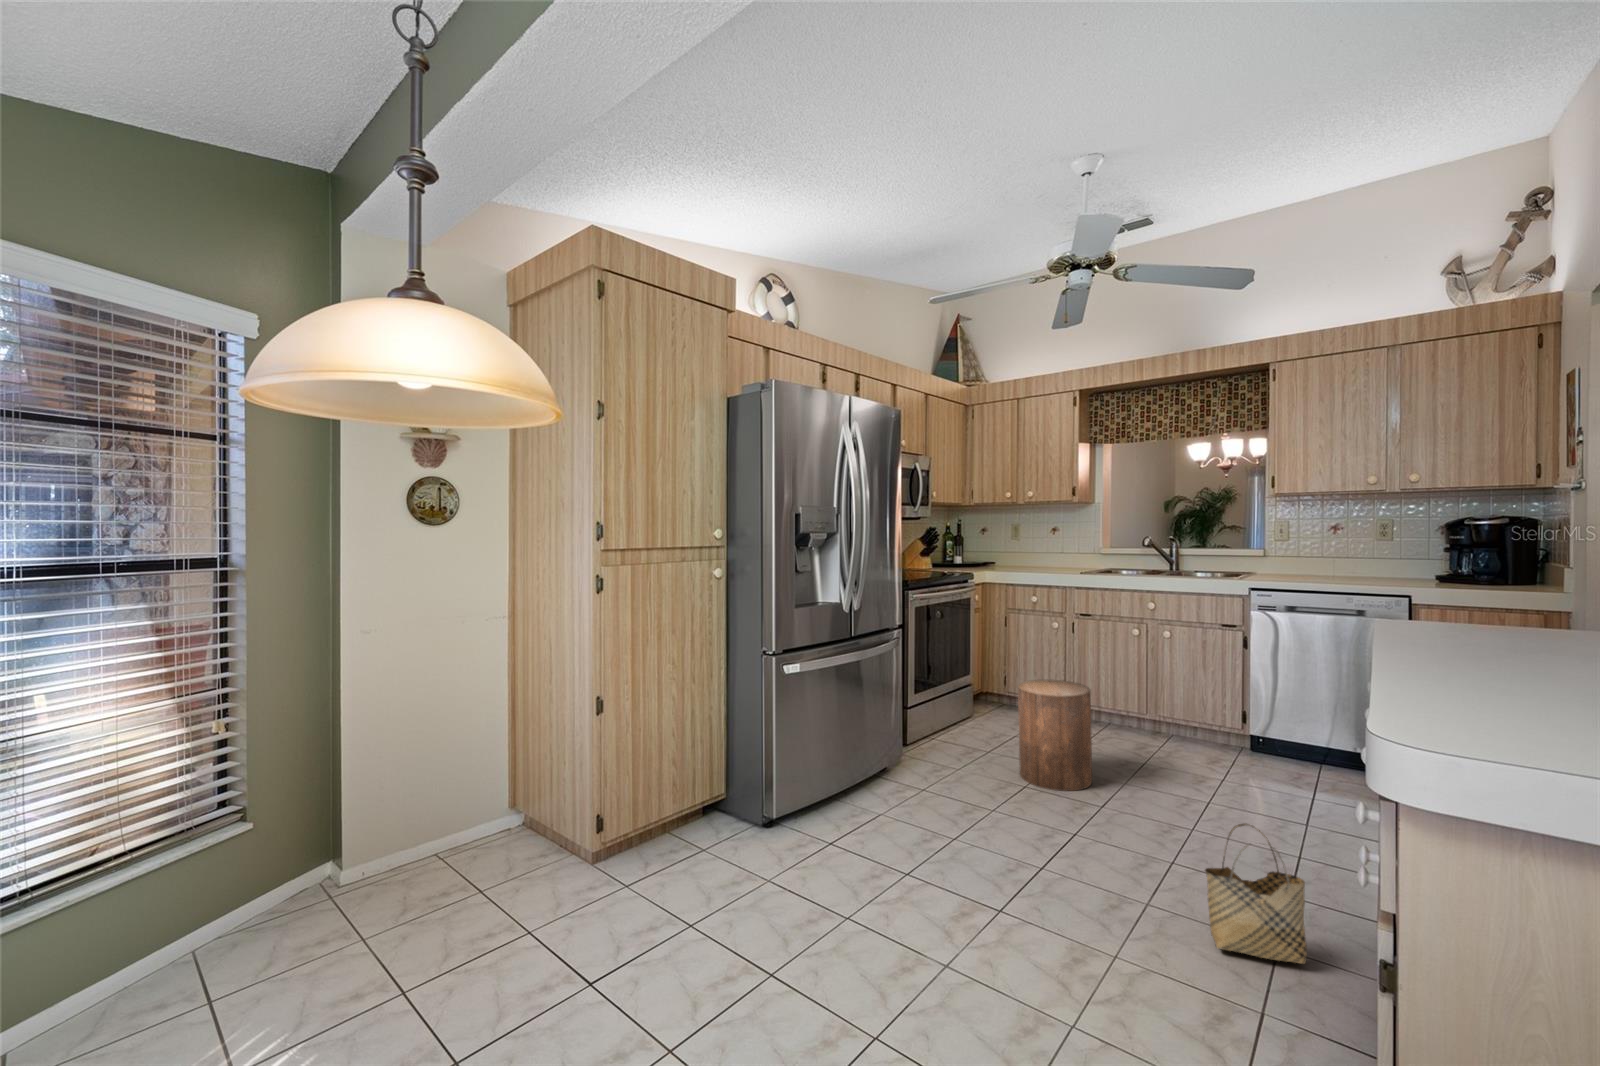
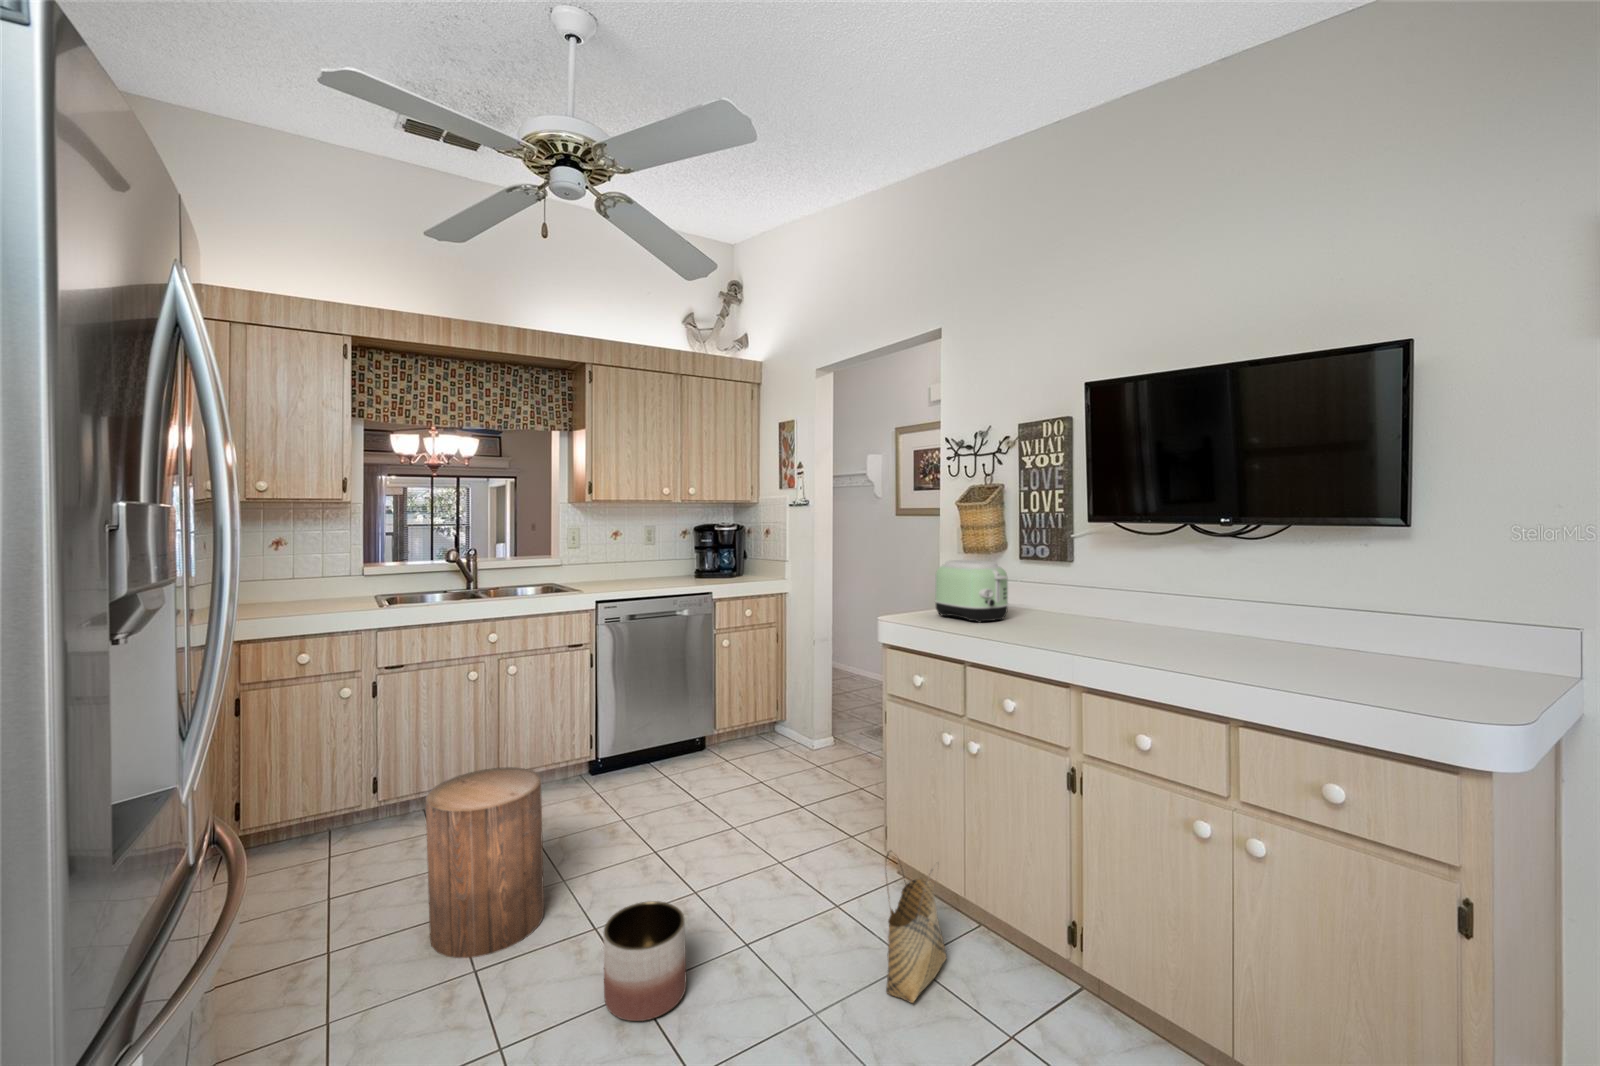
toaster: none [1449,560,1557,643] -> present [935,560,1009,623]
planter: none [1044,779,1104,850] -> present [604,901,687,1021]

